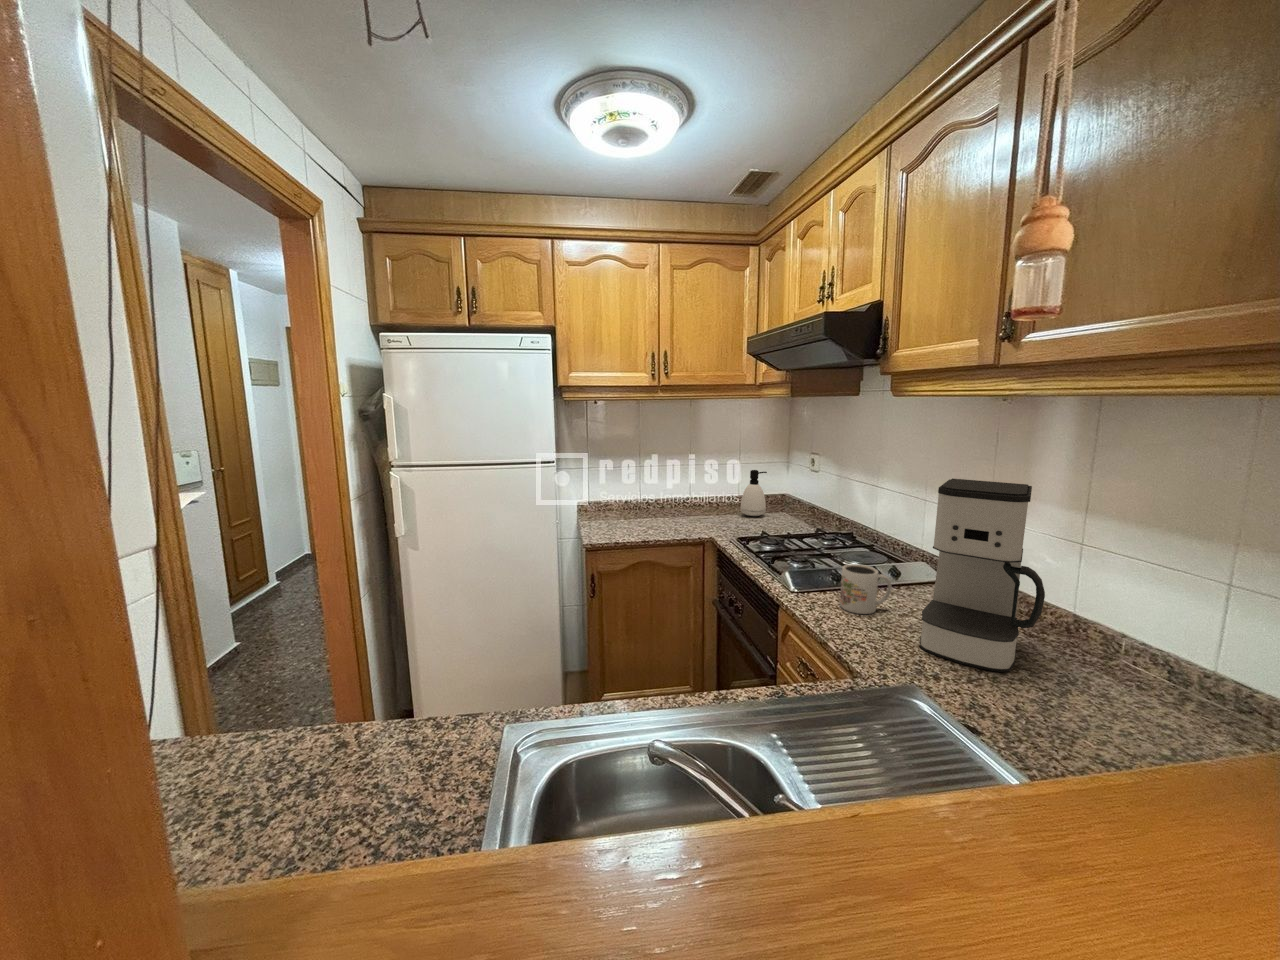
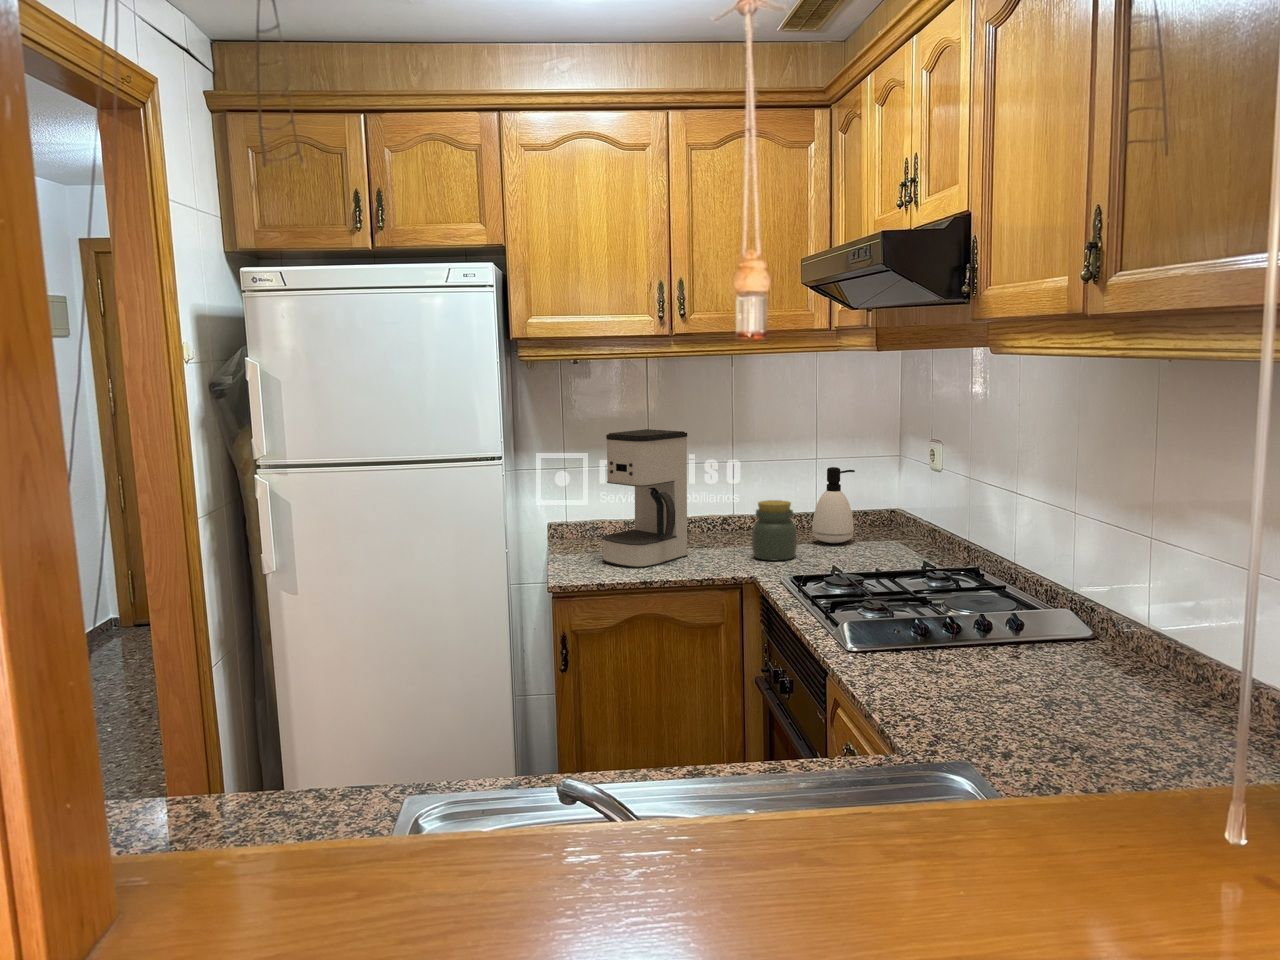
coffee maker: present [920,478,1045,672] -> present [602,429,688,568]
jar: none [707,490,735,527] -> present [752,500,797,561]
mug: present [840,564,892,614] -> none [912,608,987,681]

